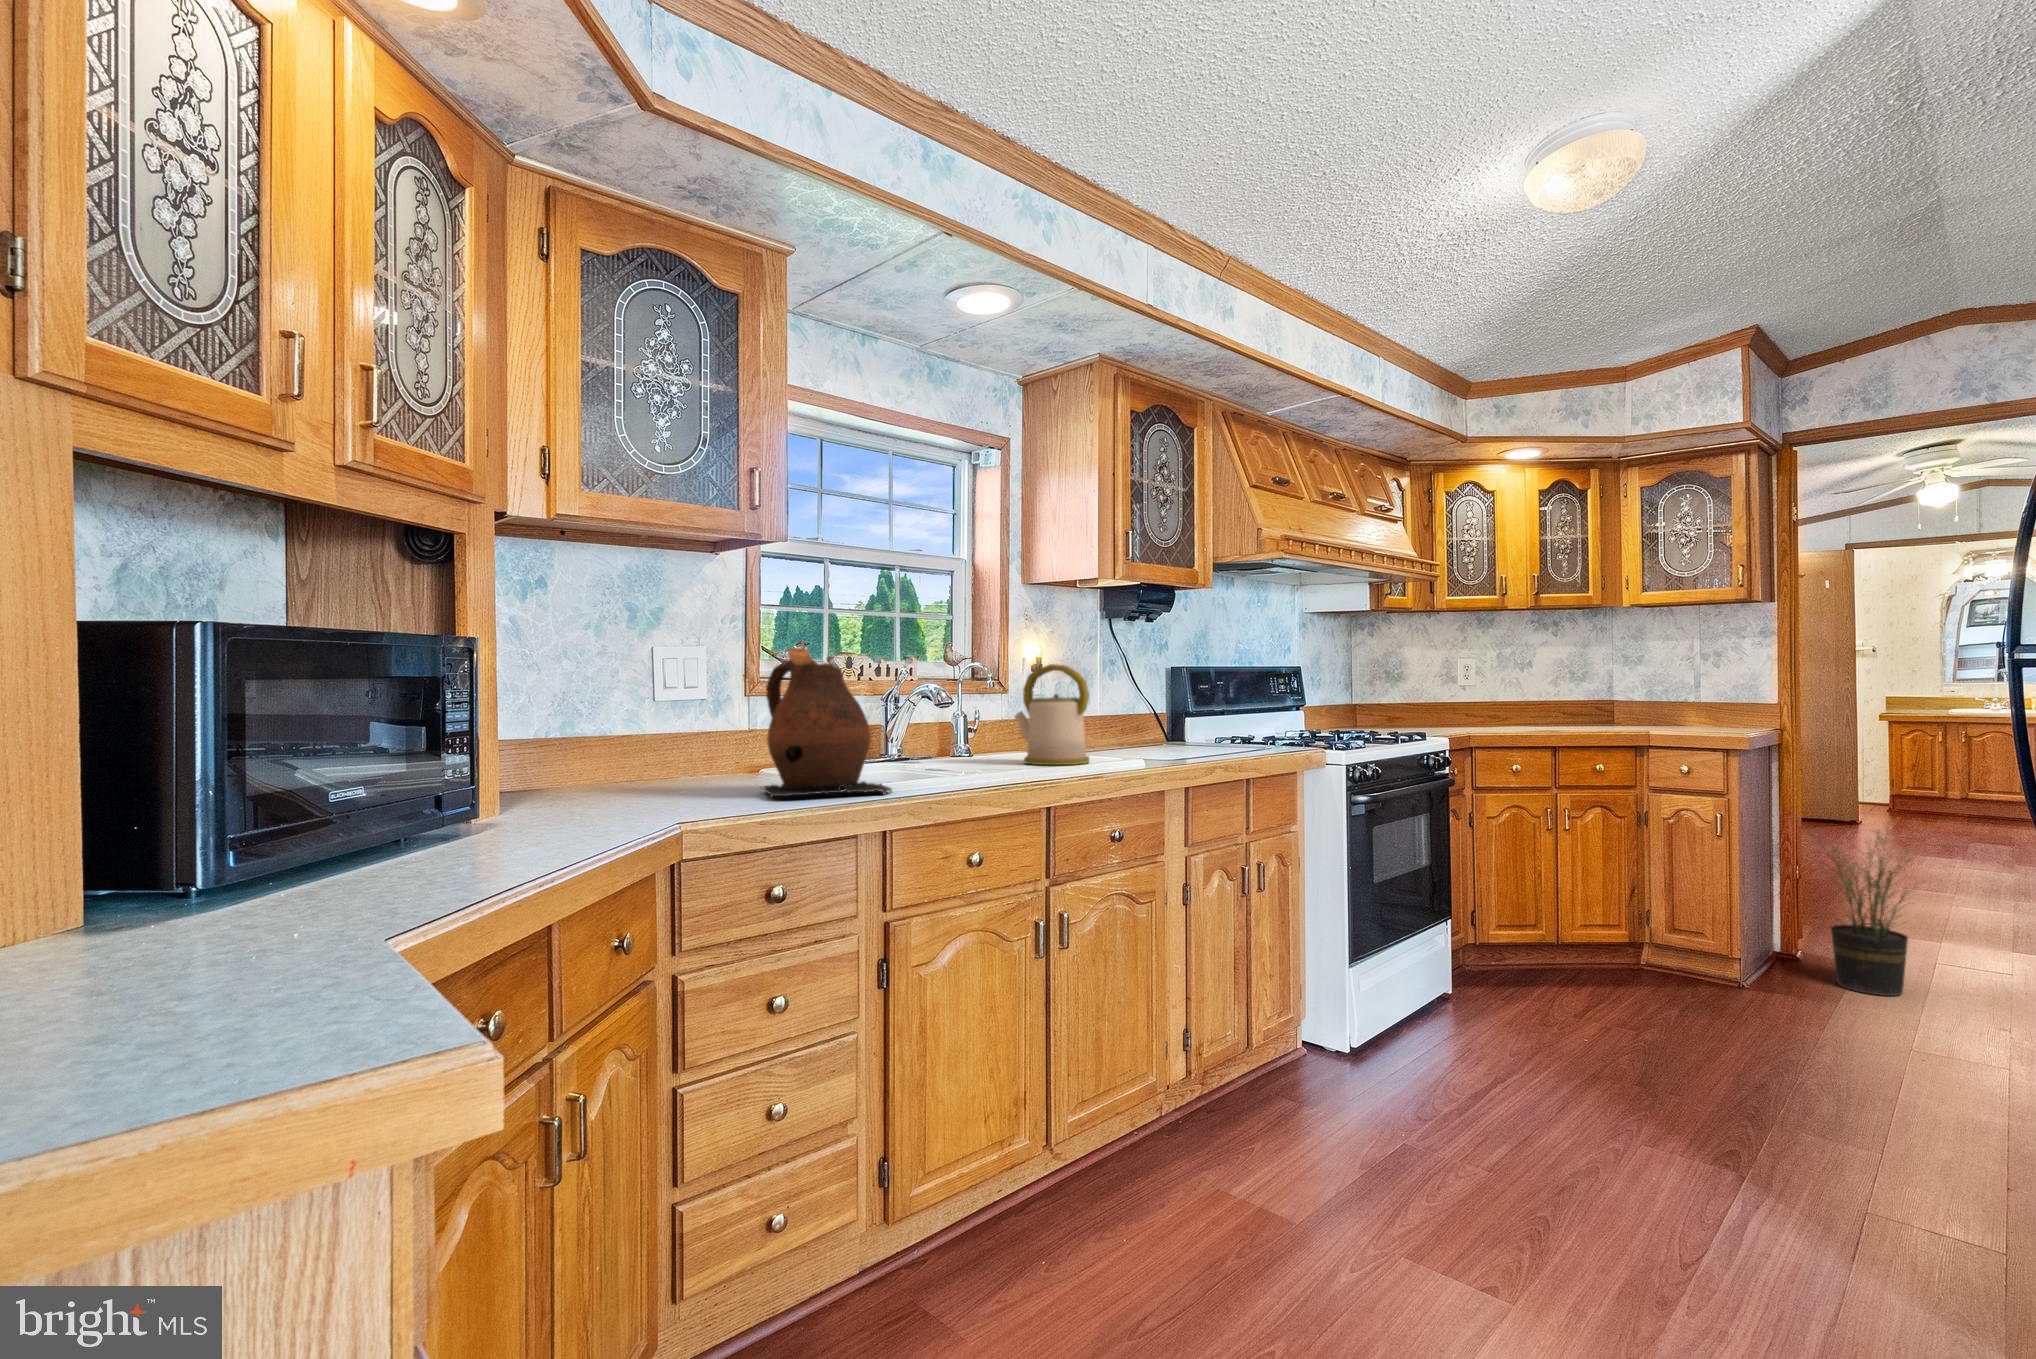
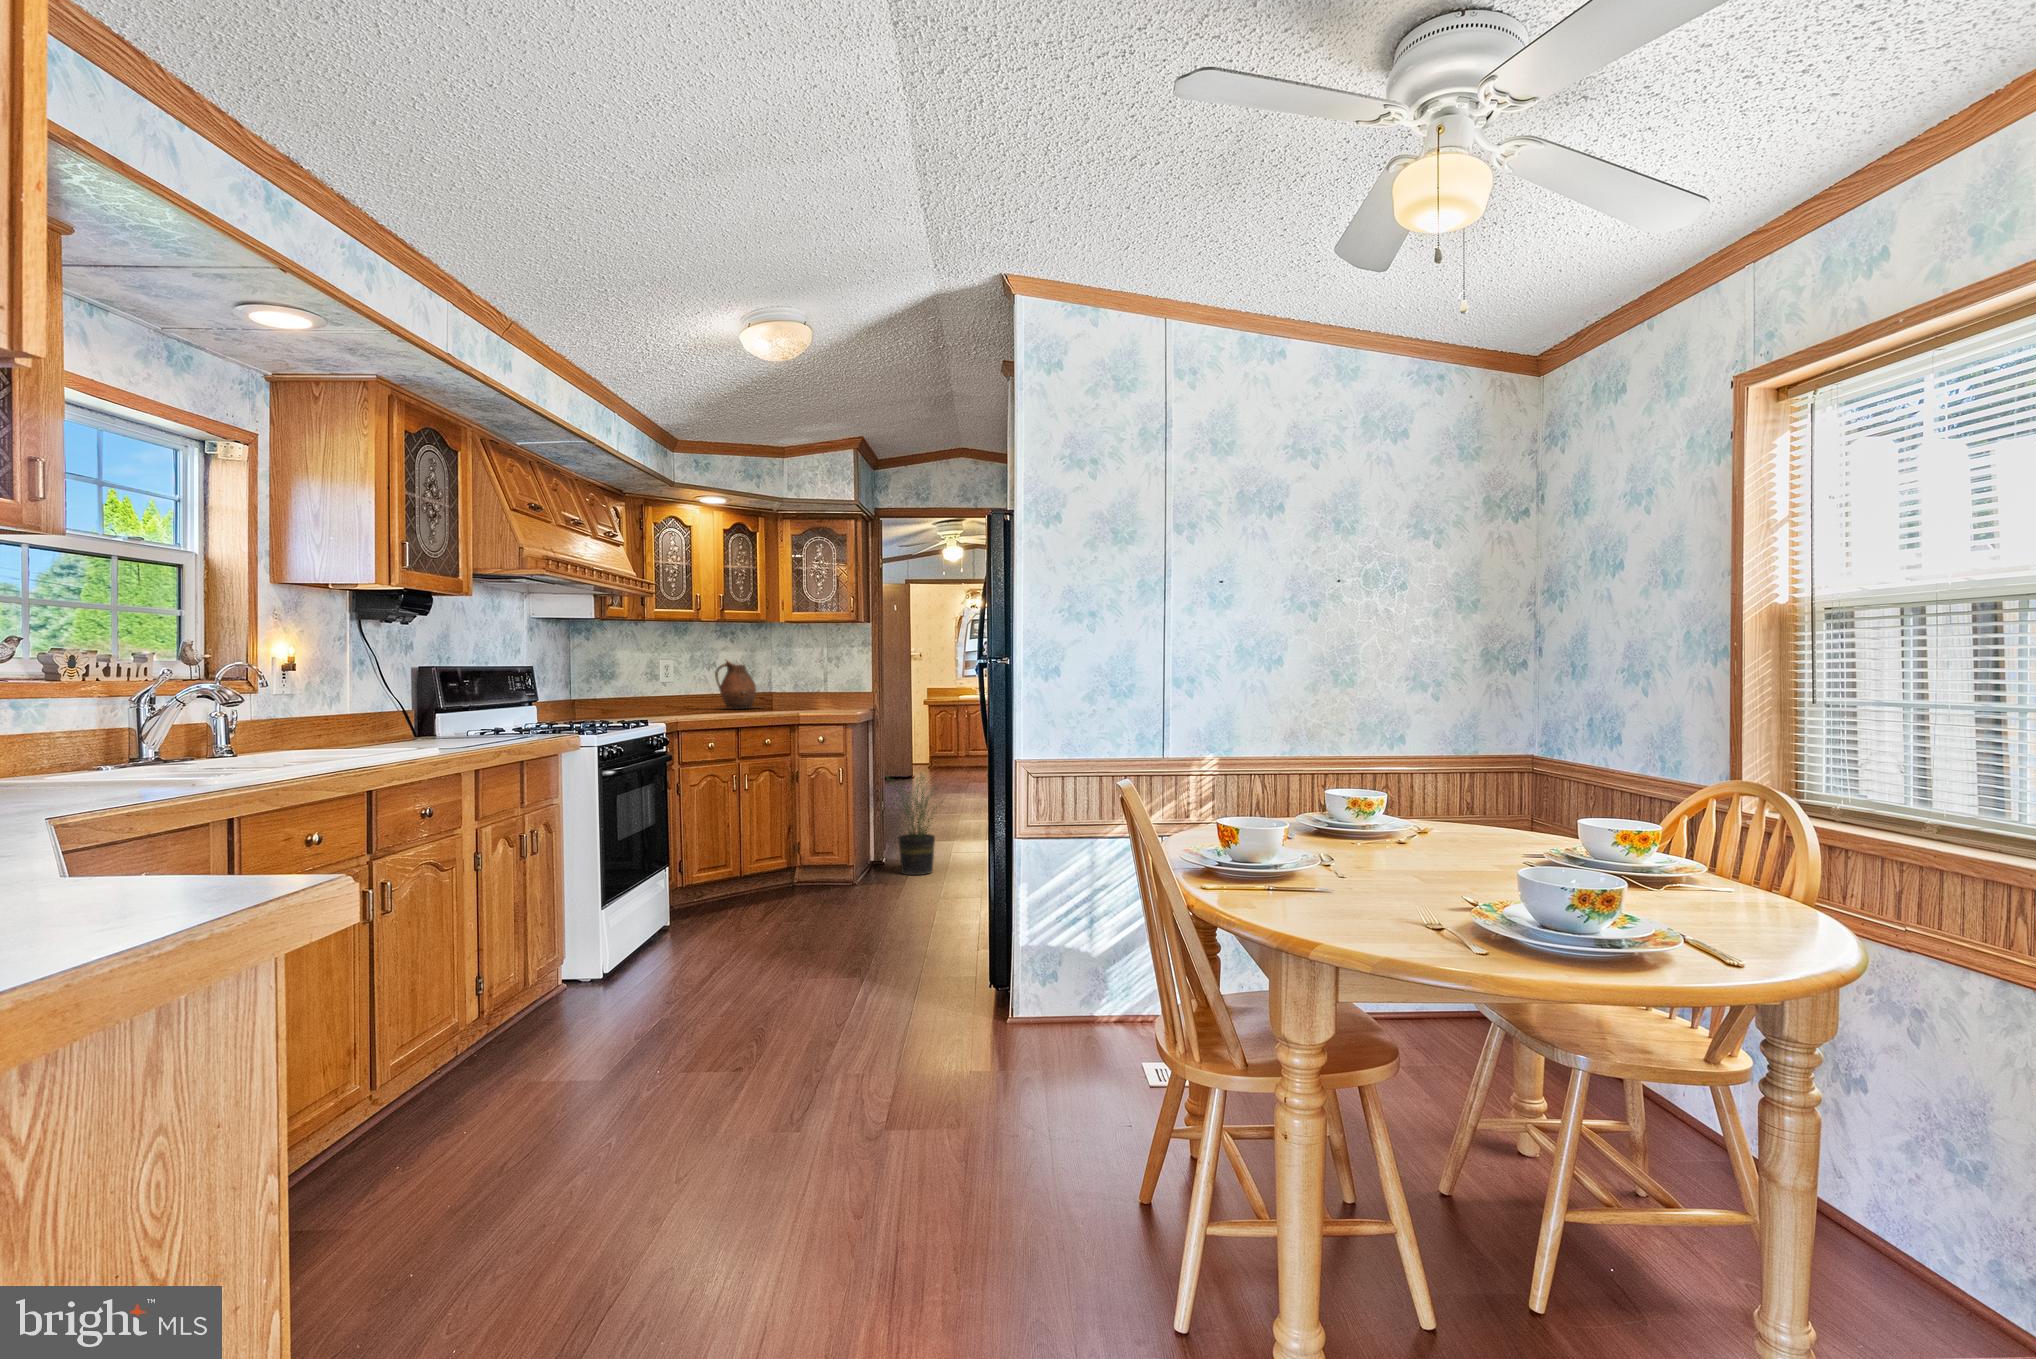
ceramic pitcher: present [763,648,892,797] -> present [715,660,756,708]
kettle: present [1015,664,1089,765] -> none [299,664,389,758]

